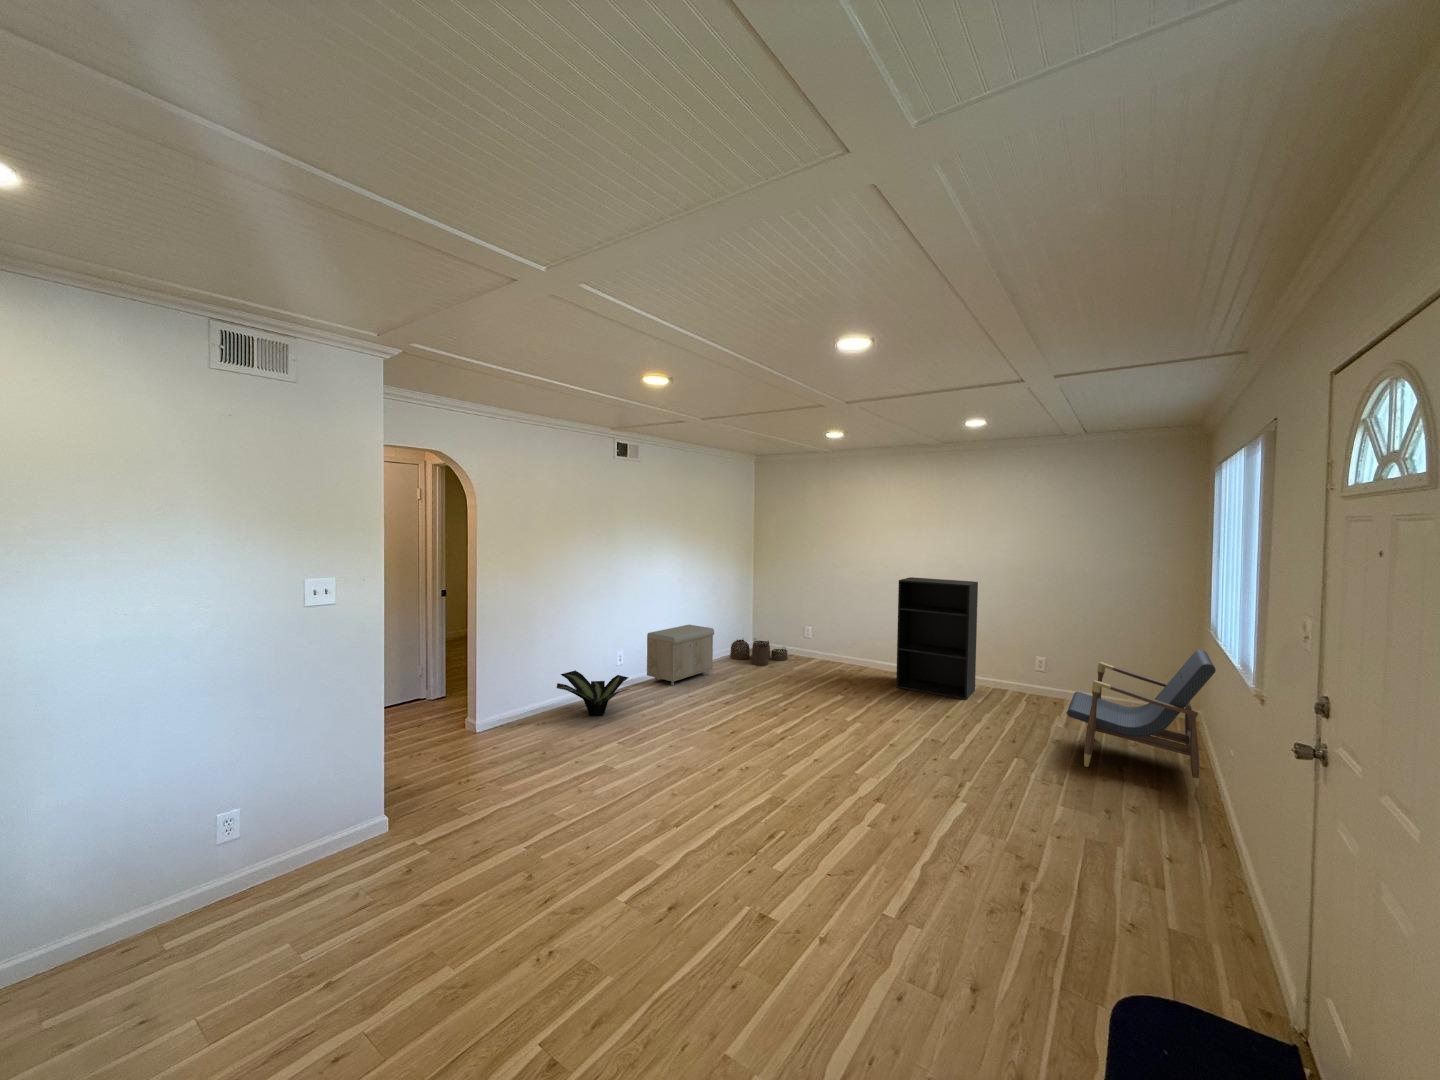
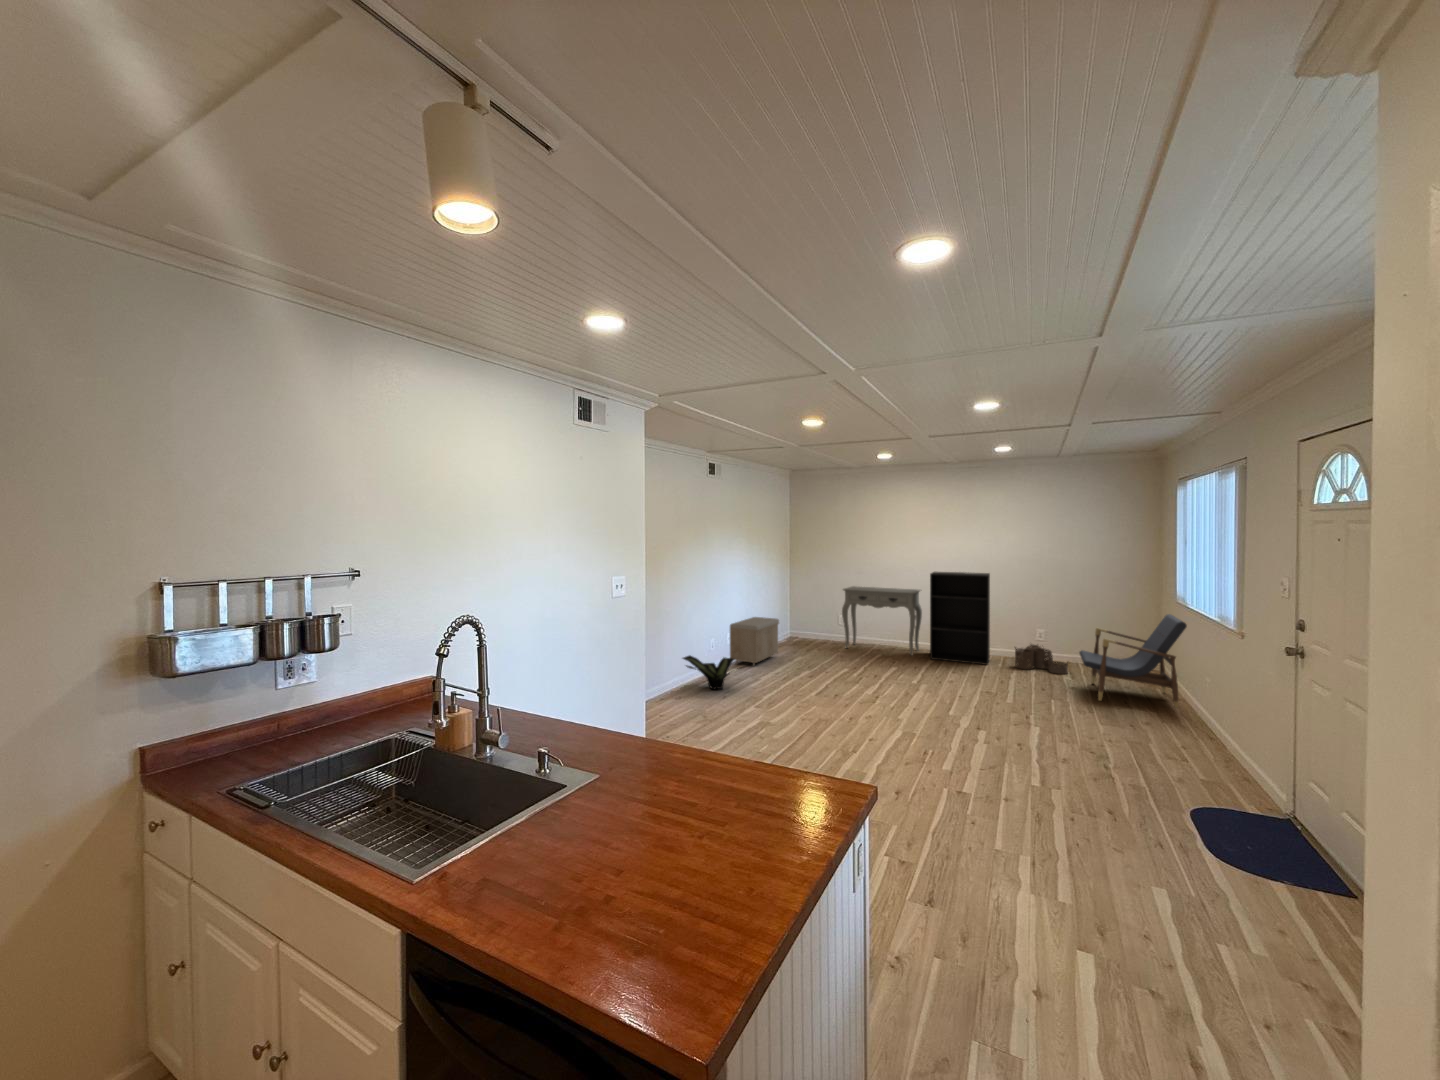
console table: none [800,592,897,681] -> present [842,586,922,656]
woven basket: present [730,638,788,665] -> present [1015,644,1068,674]

